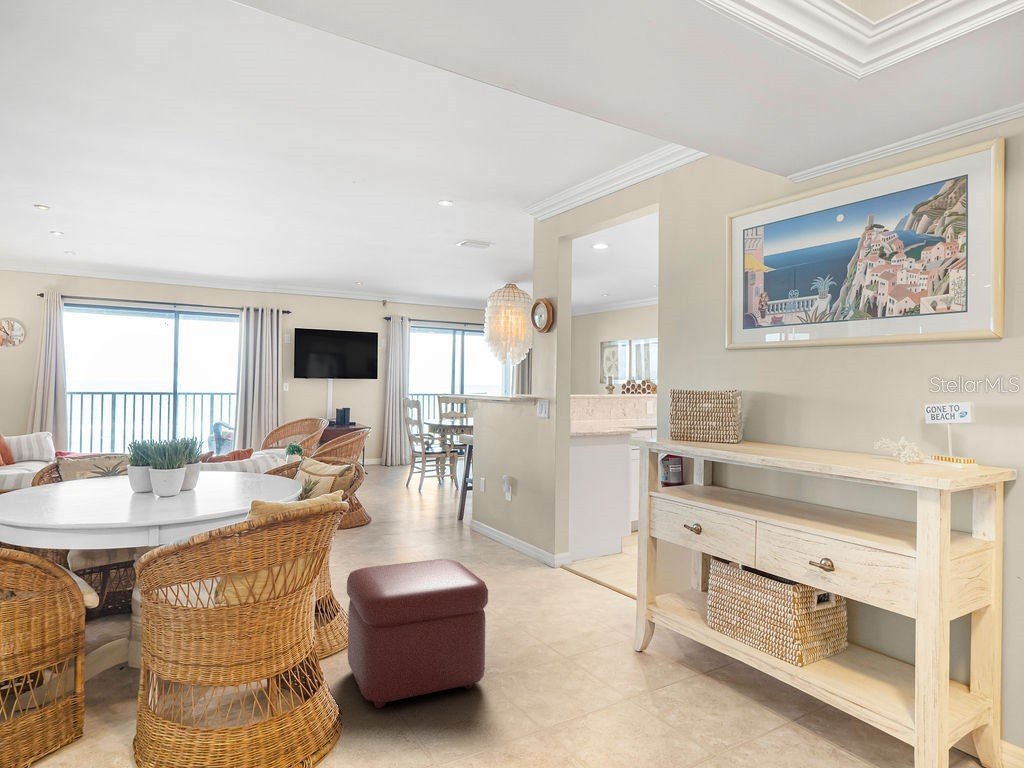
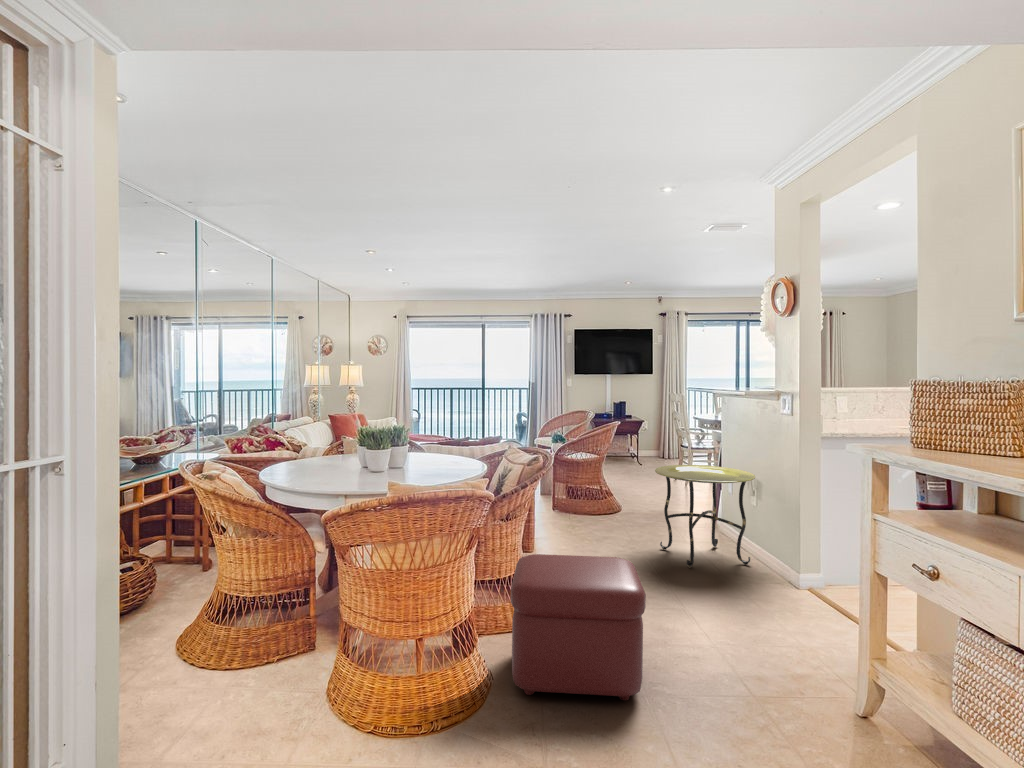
side table: none [427,468,517,565] -> present [655,465,755,568]

